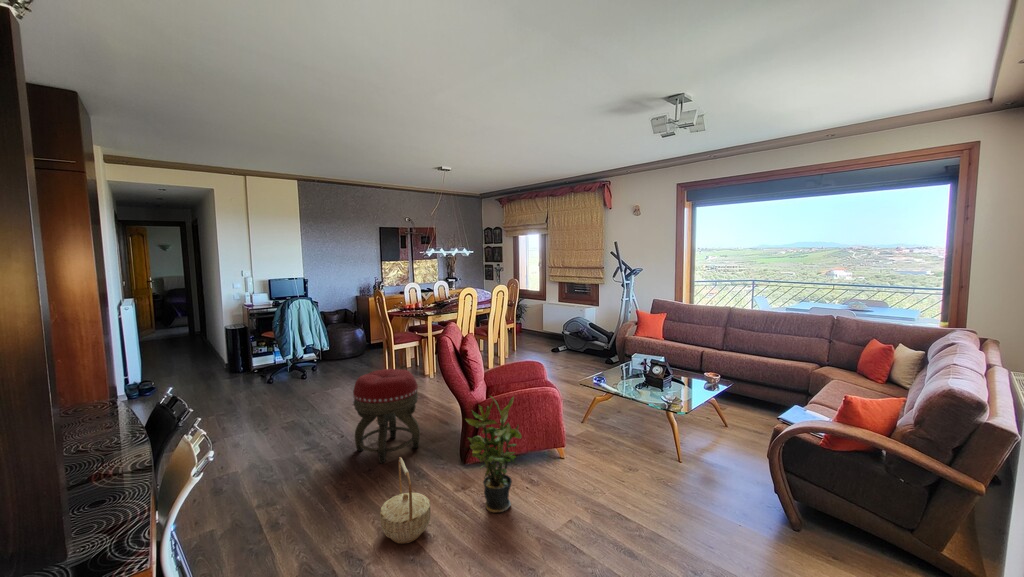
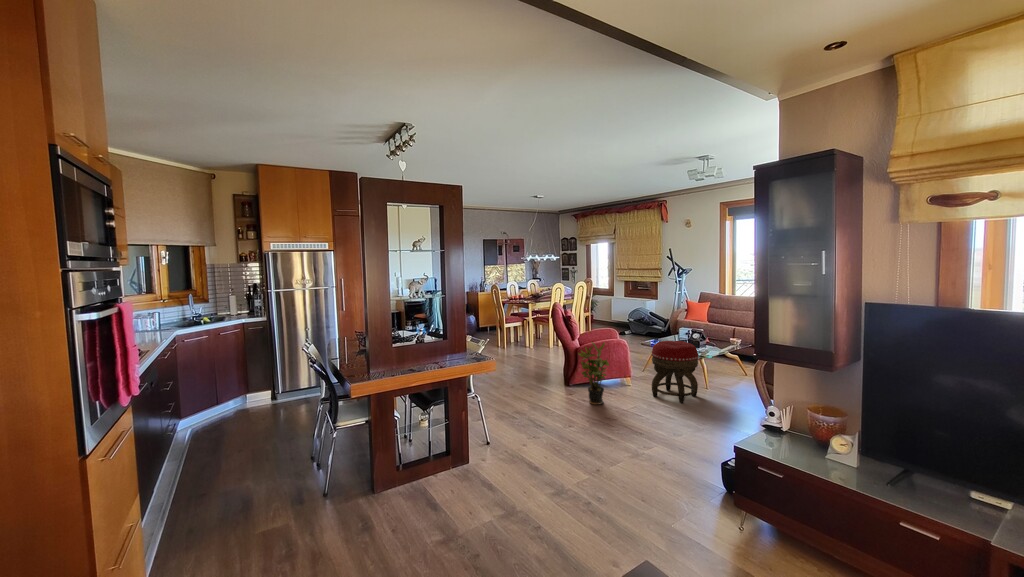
footstool: present [353,369,420,463] -> present [652,341,698,403]
basket: present [380,457,431,544] -> none [536,371,562,412]

